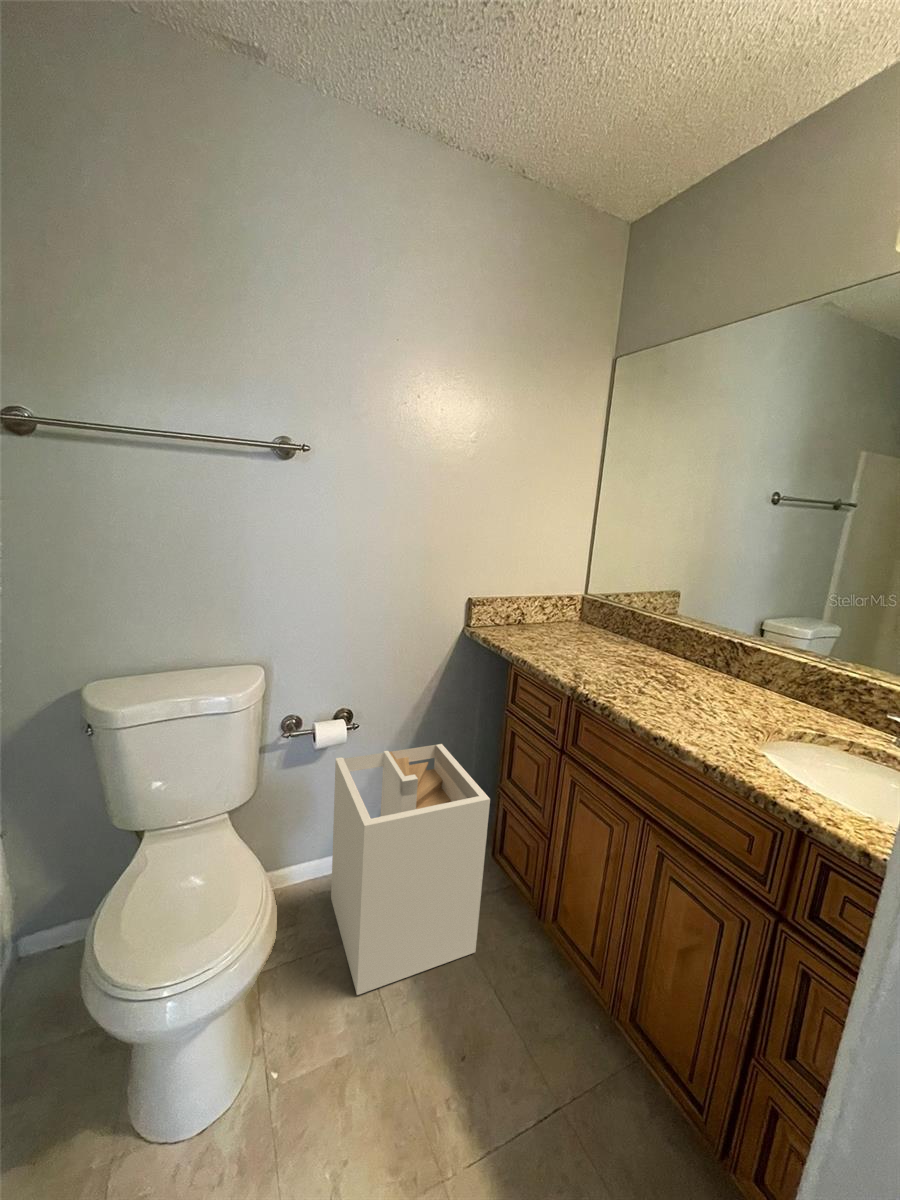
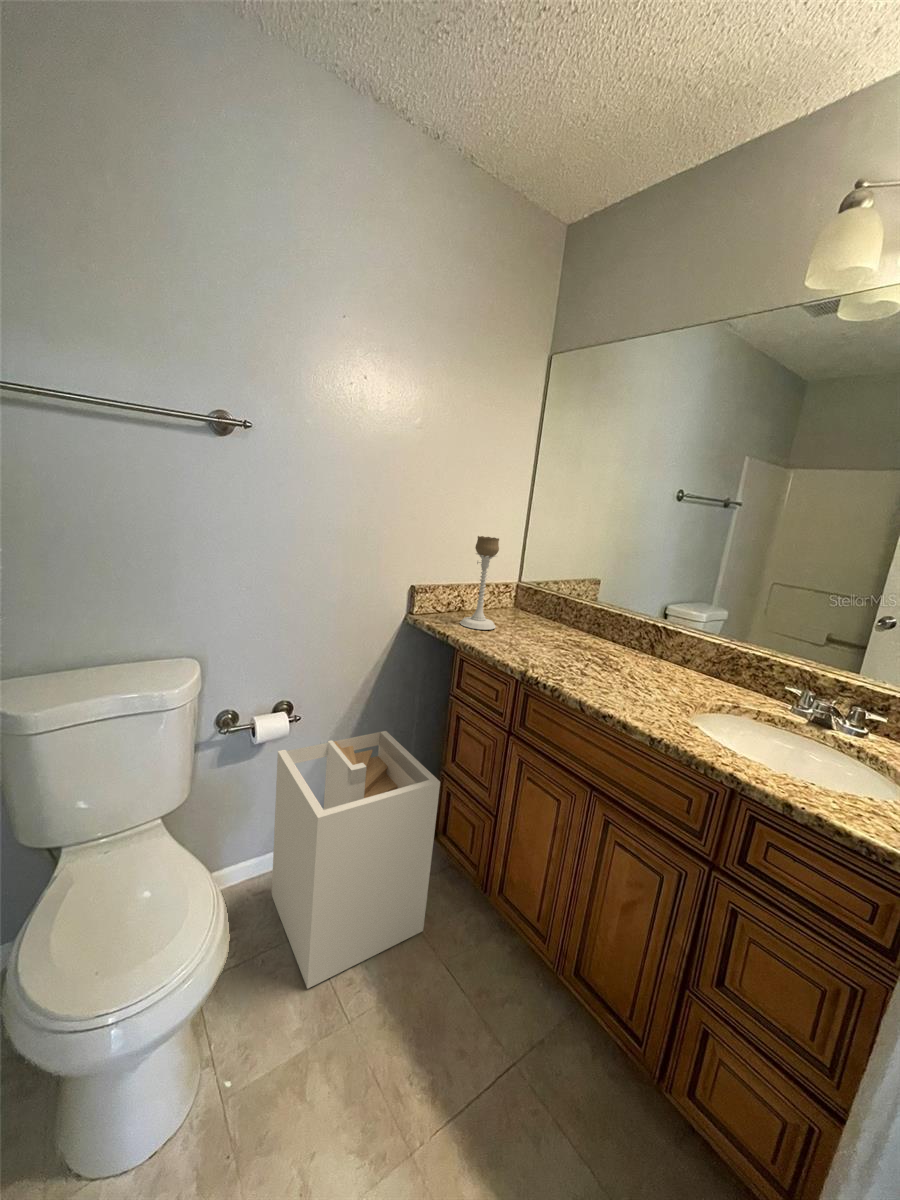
candle holder: none [516,547,556,644] -> present [460,536,499,630]

